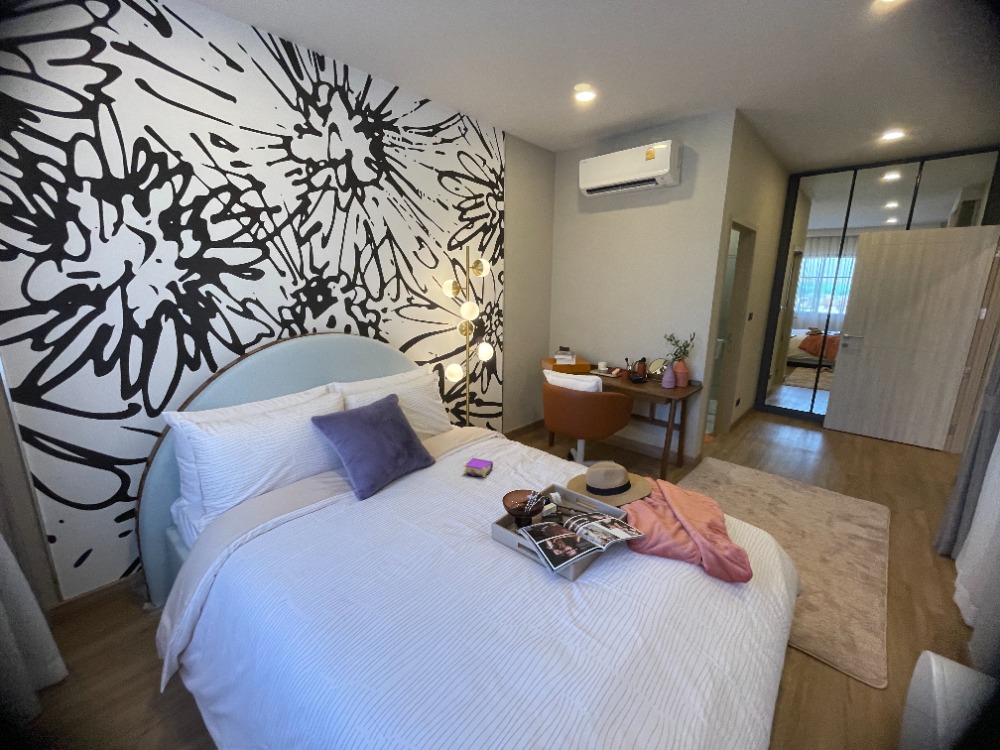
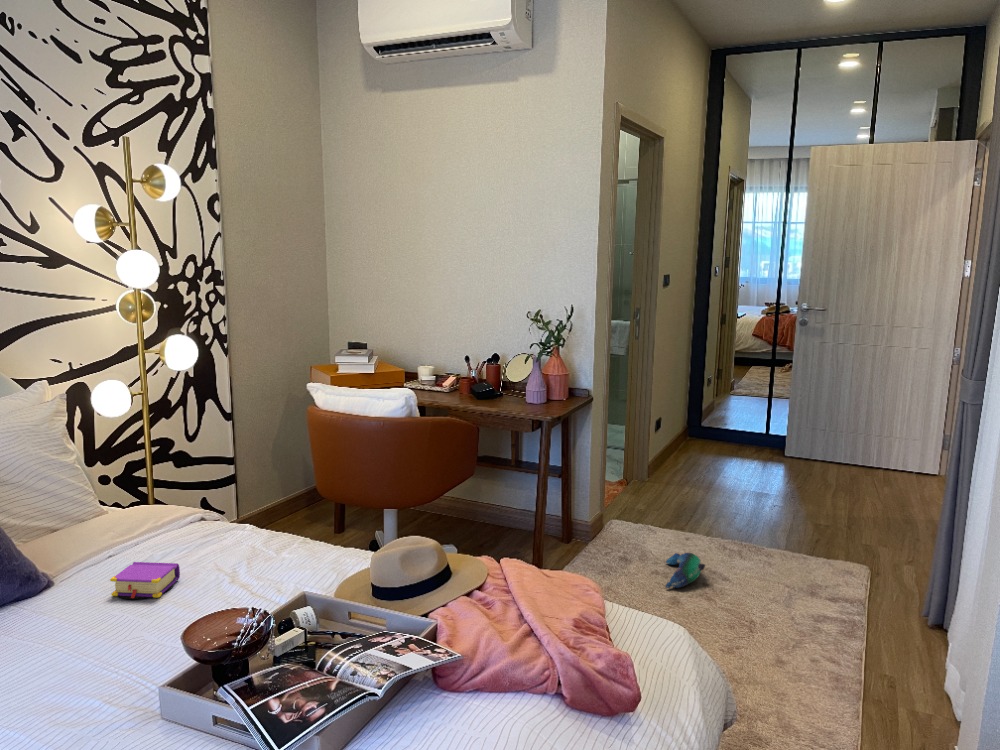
plush toy: none [742,482,770,503] -> present [665,553,705,588]

